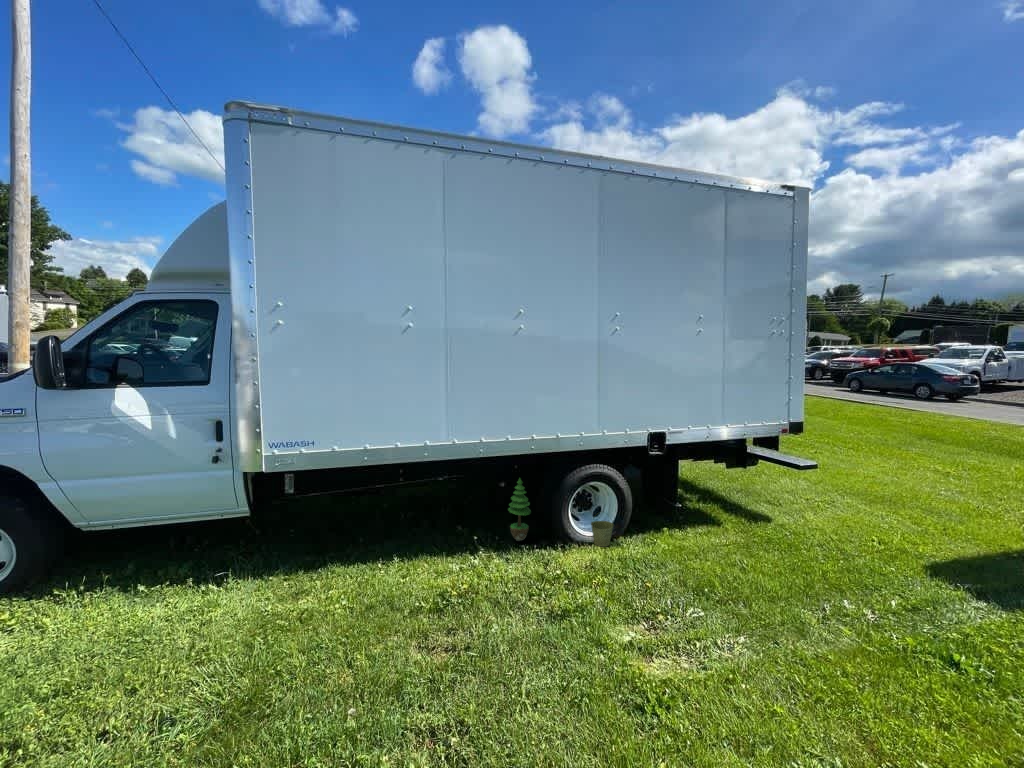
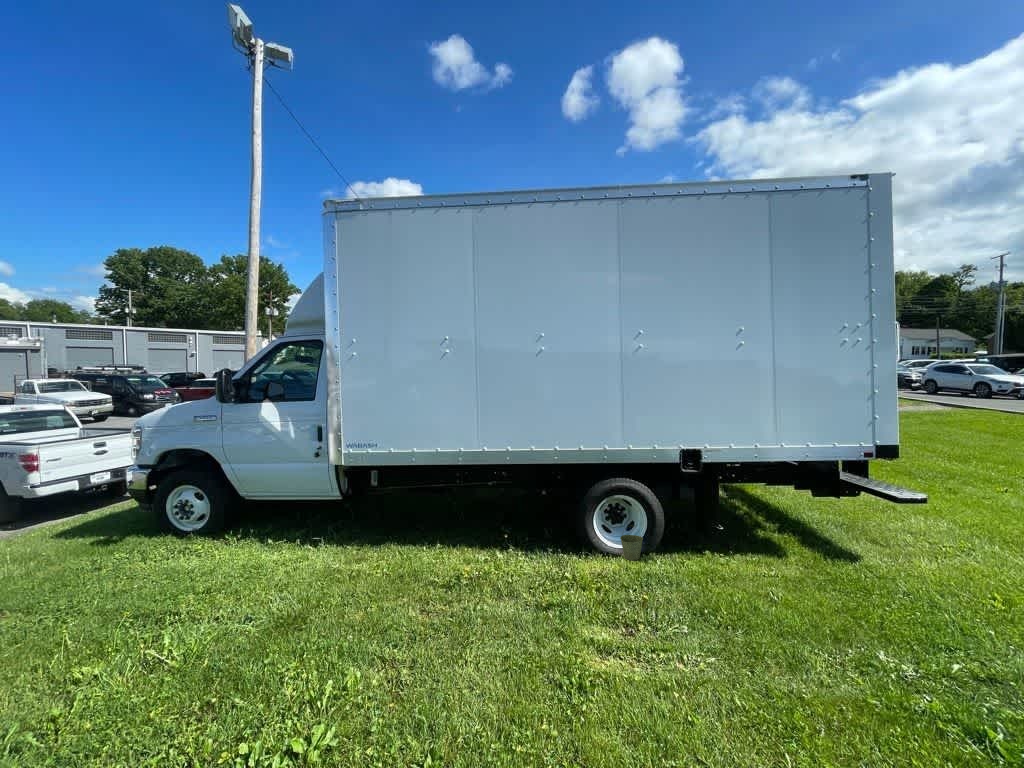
potted tree: present [508,478,531,541] -> none [544,486,566,546]

